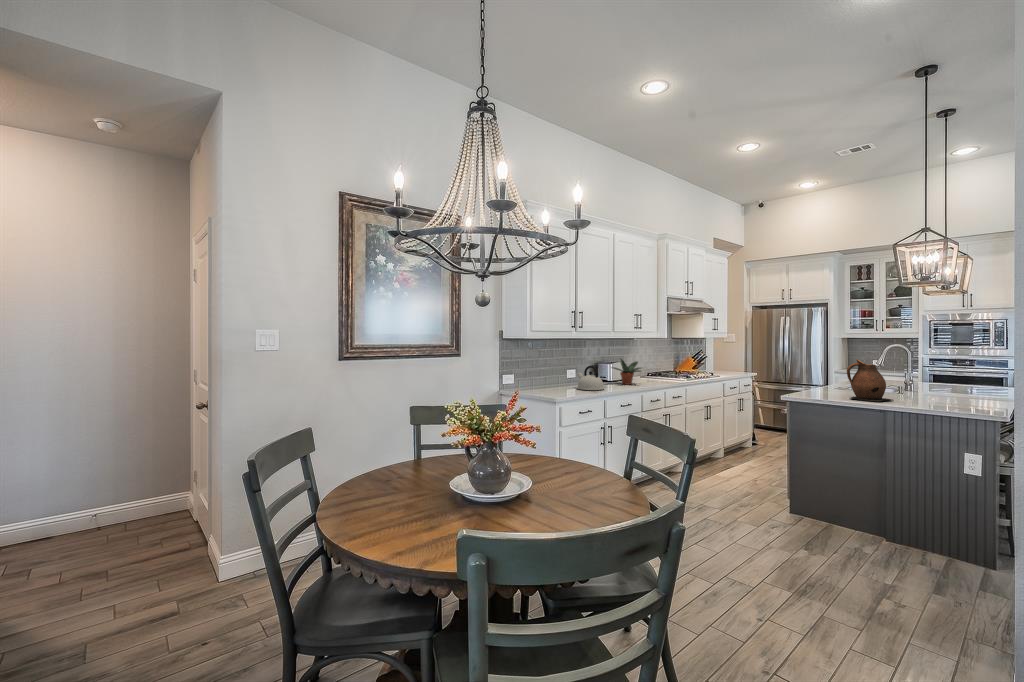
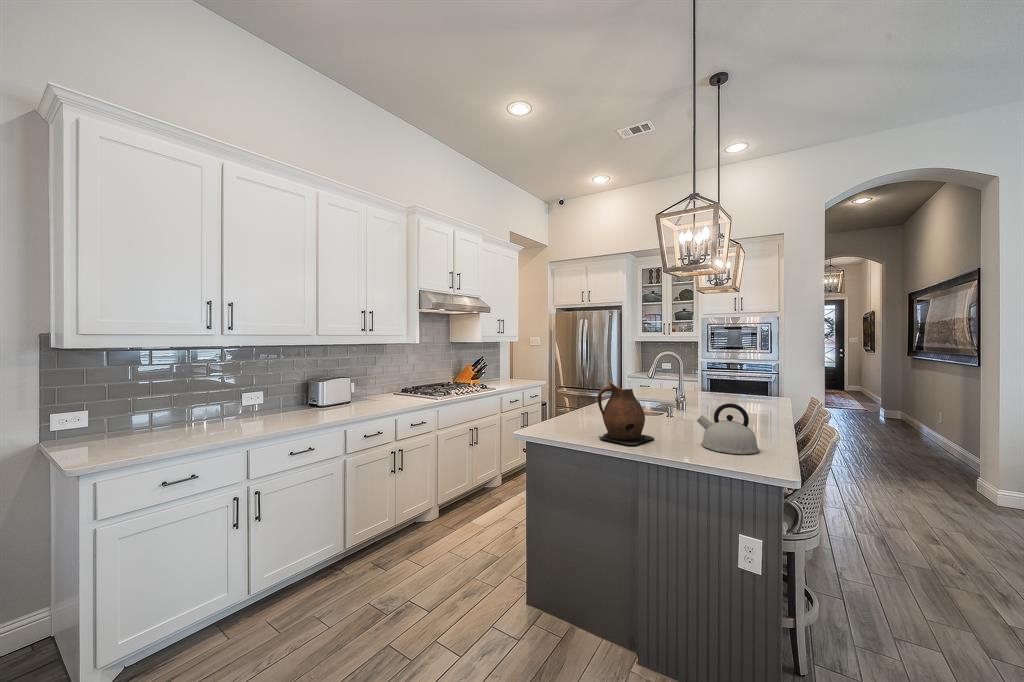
potted plant: present [612,359,641,385] -> none [312,375,363,414]
kettle: present [577,366,604,390] -> present [697,403,759,454]

